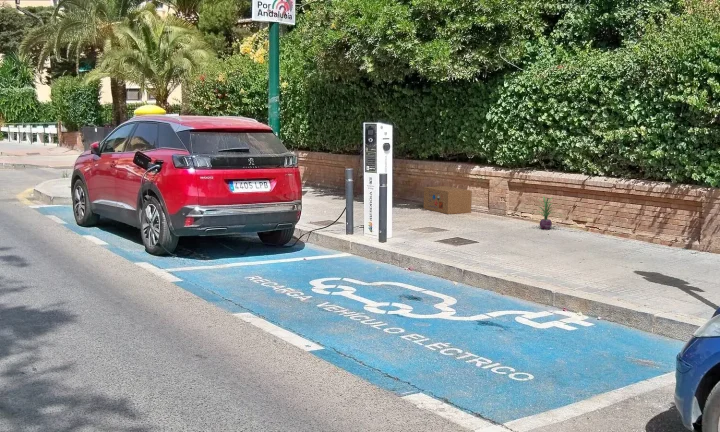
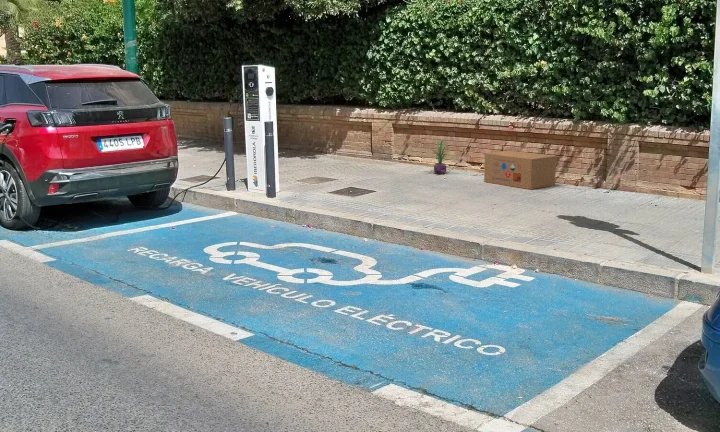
cardboard box: present [424,186,472,214] -> present [484,150,556,189]

